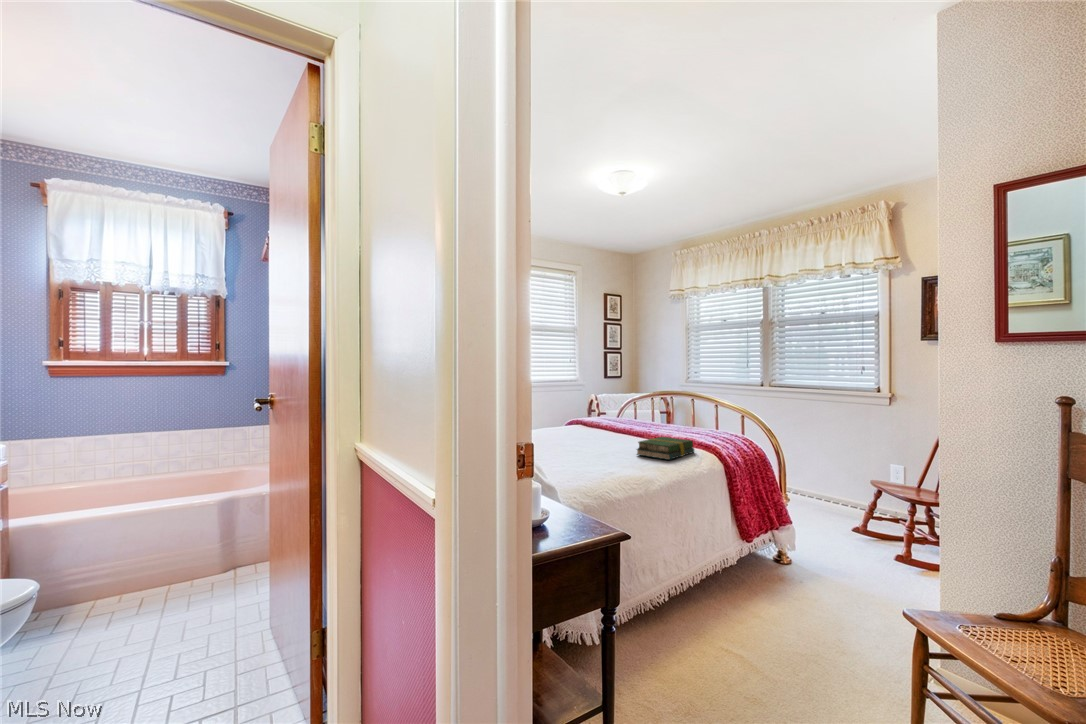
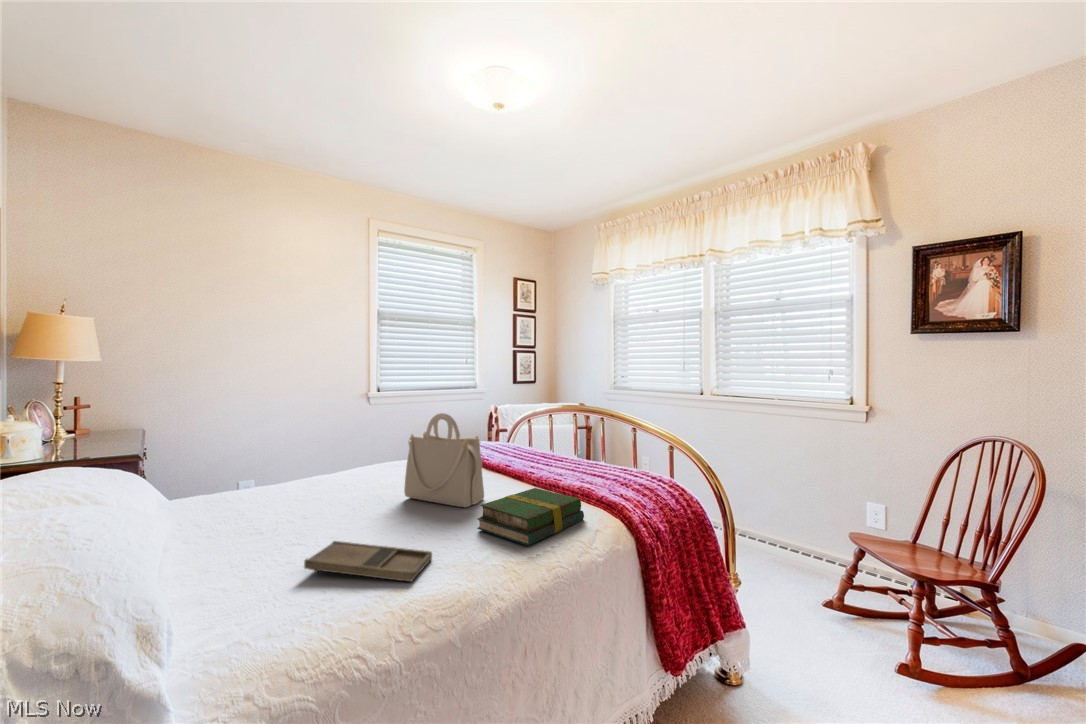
handbag: none [580,394,629,448] -> present [404,413,484,507]
tray: none [564,455,622,470] -> present [304,541,432,582]

